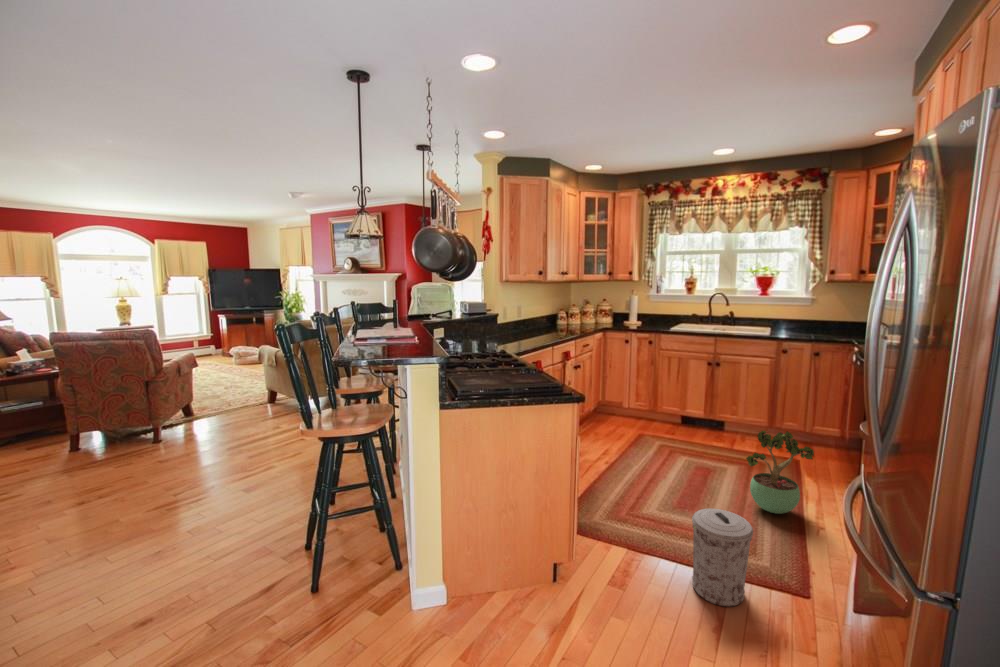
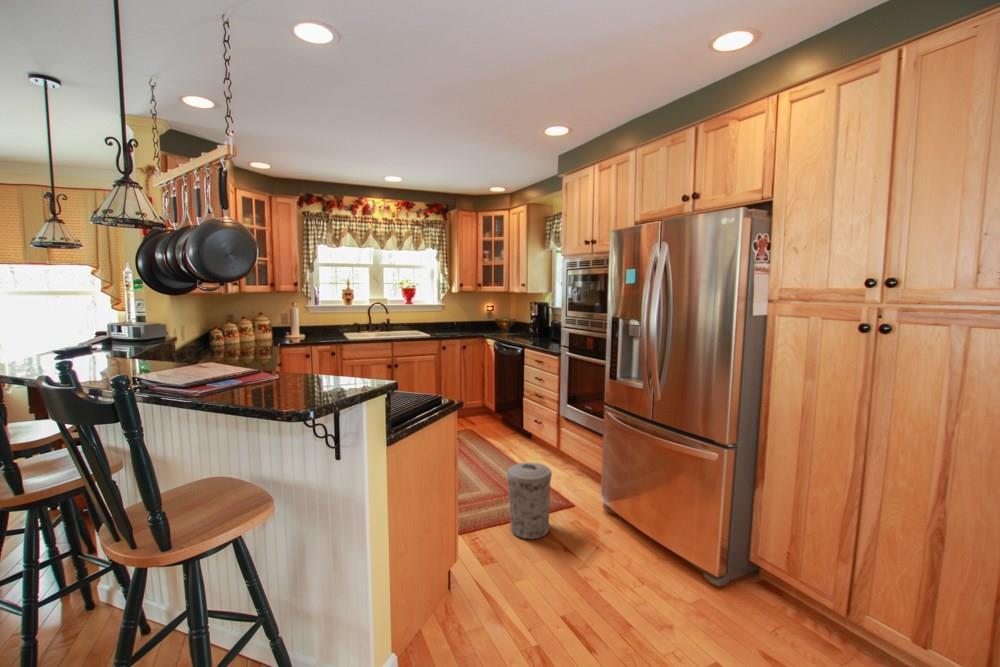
potted plant: present [746,431,814,514] -> none [477,398,519,466]

